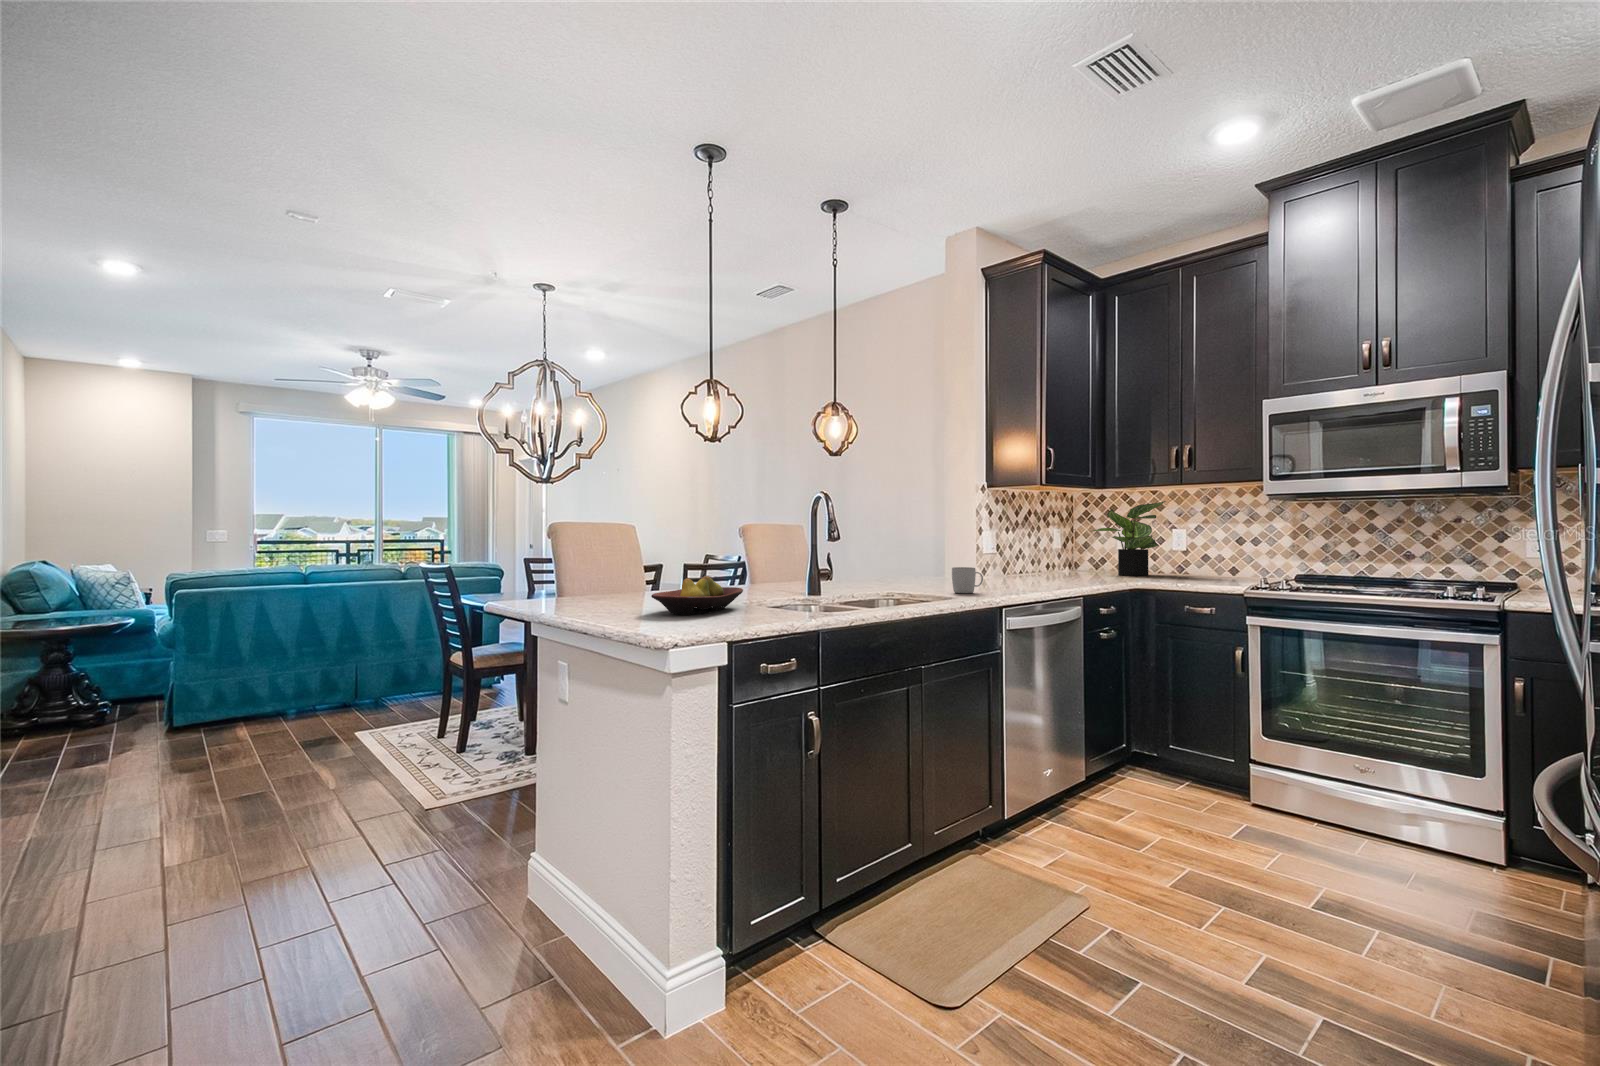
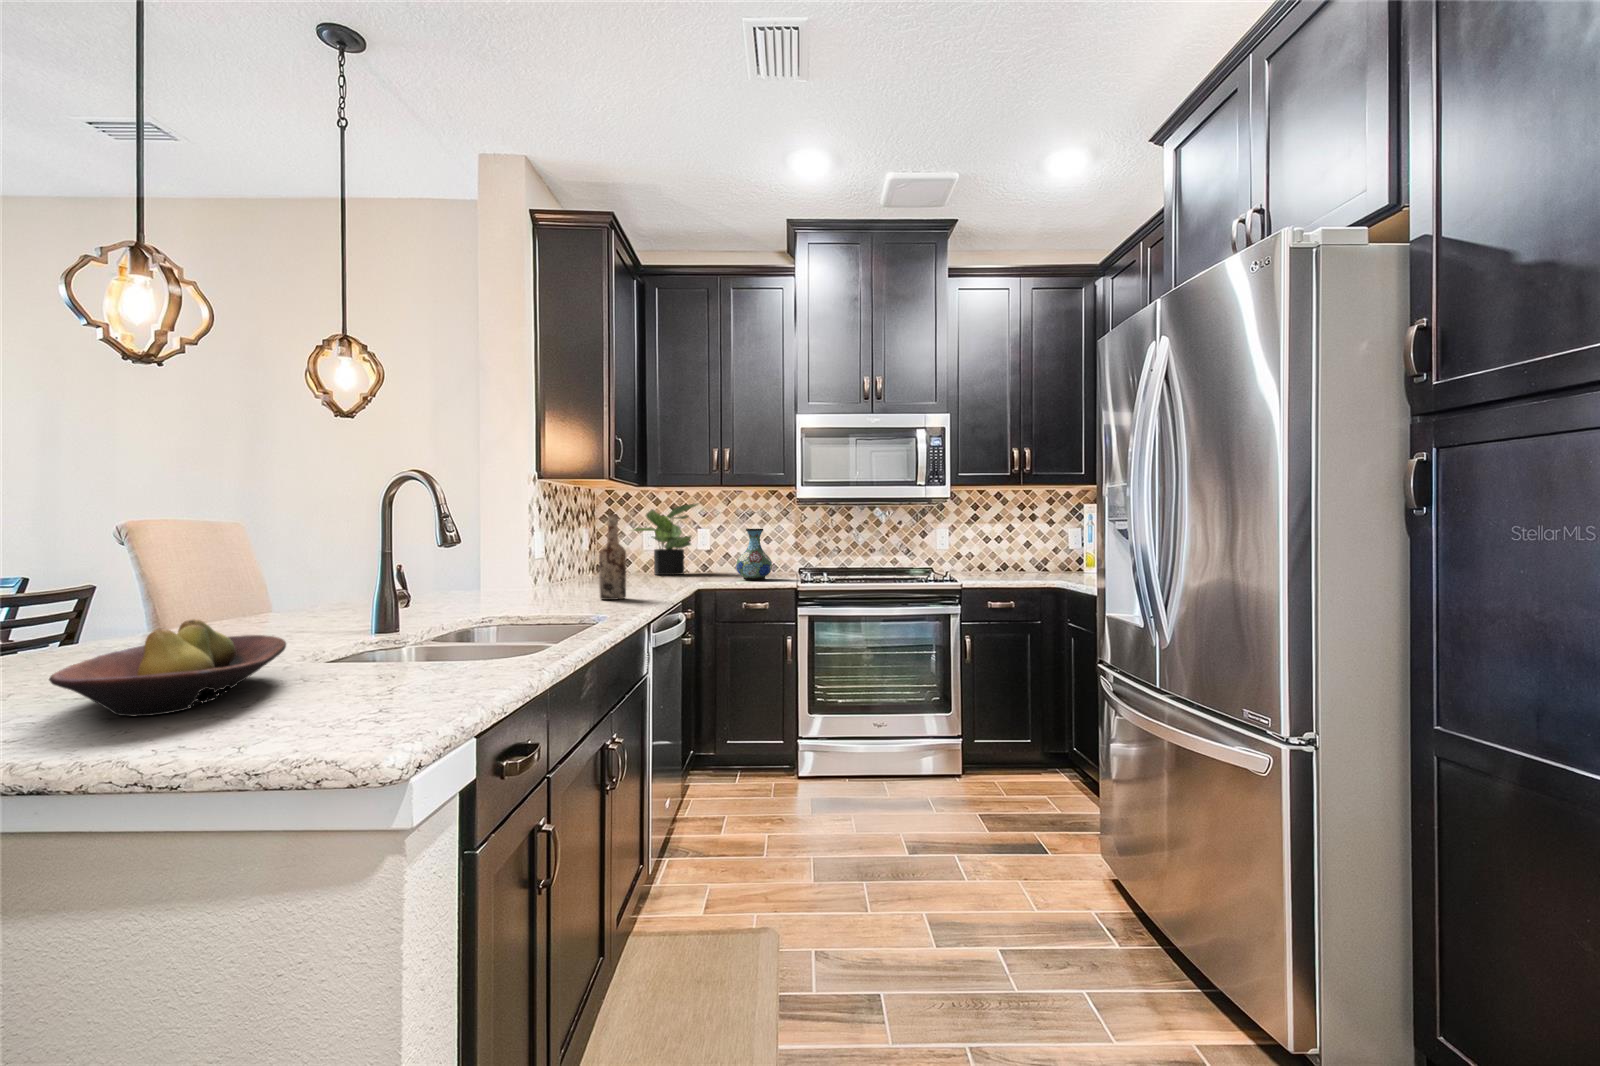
wine bottle: none [997,518,1020,590] -> present [599,514,626,600]
vase: none [1179,529,1223,584] -> present [736,529,772,580]
mug: present [952,567,983,593] -> none [561,575,597,608]

